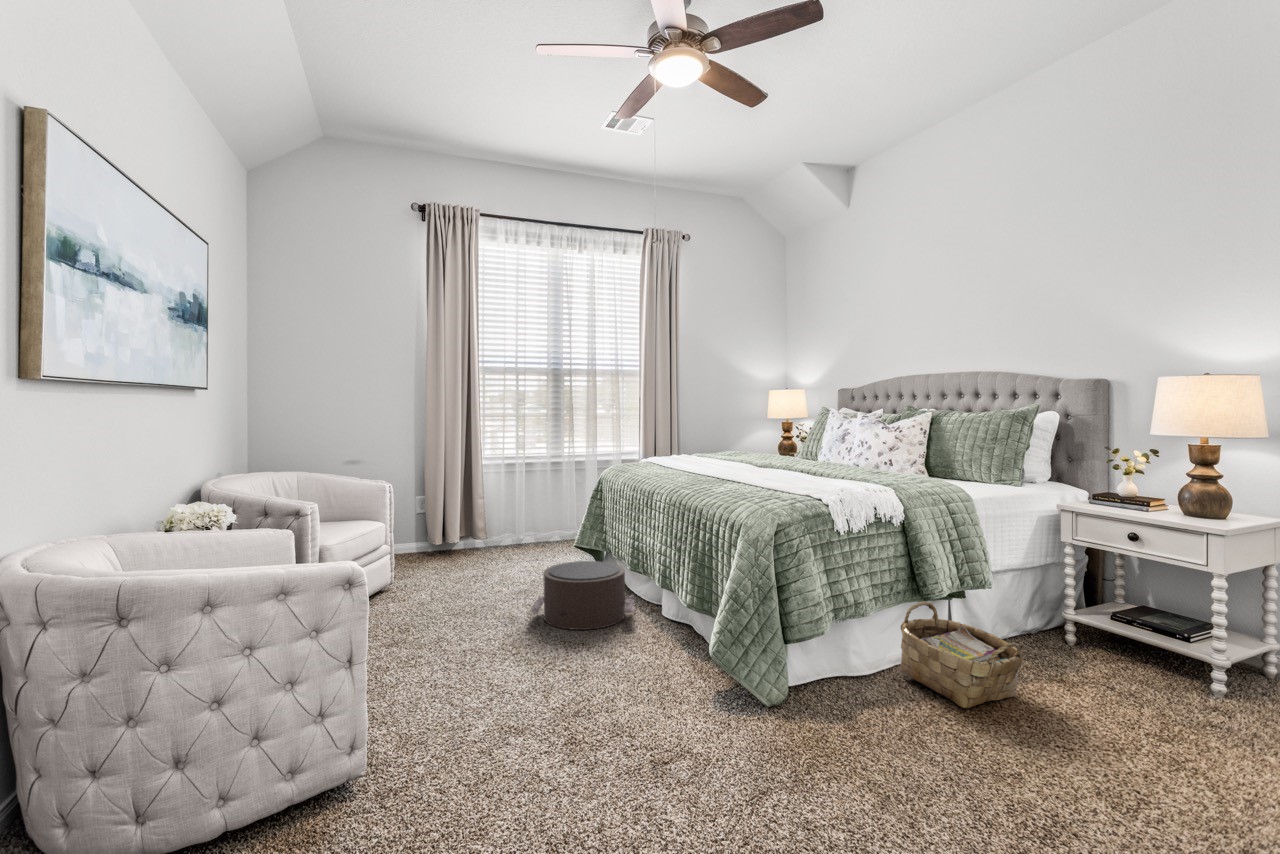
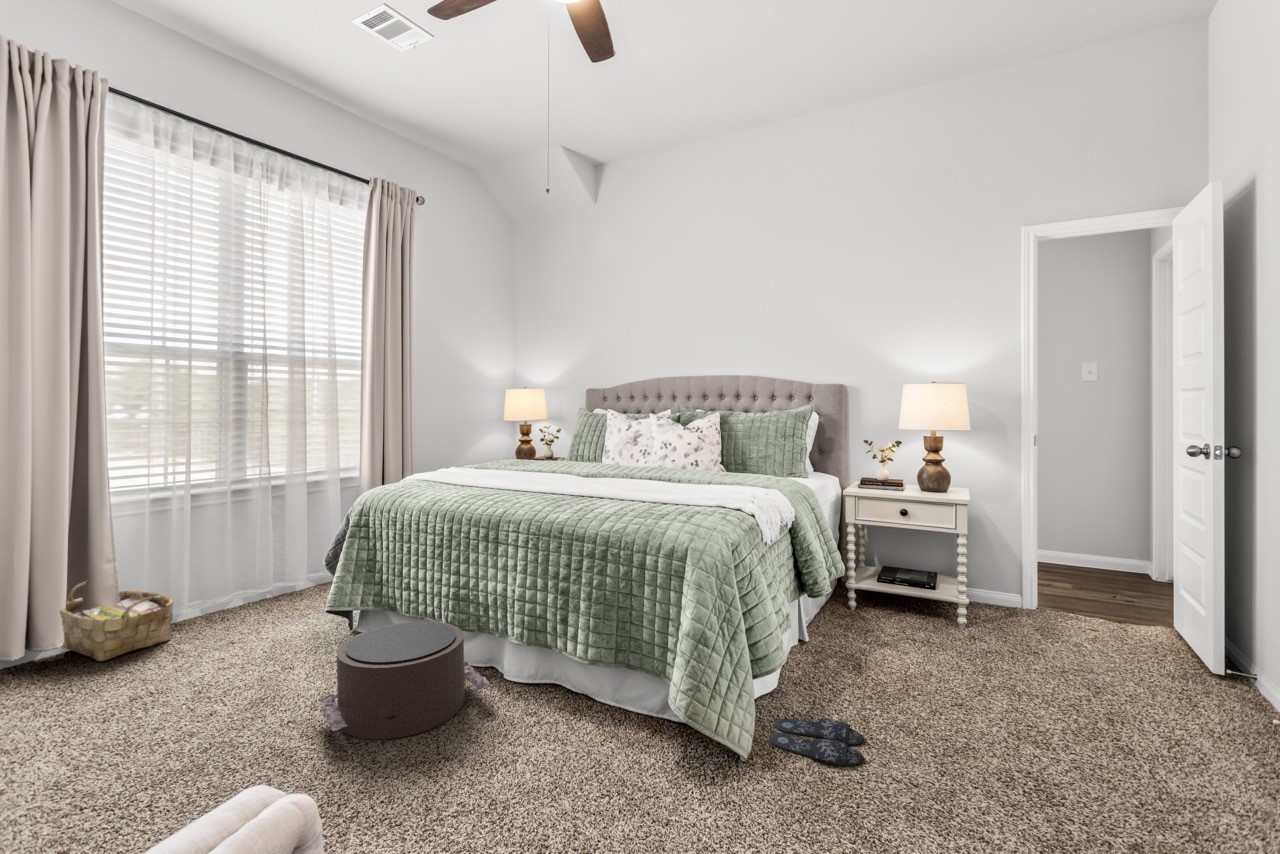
woven basket: present [900,602,1023,708] -> present [60,582,173,661]
slippers: none [805,688,896,731] -> present [770,718,864,766]

